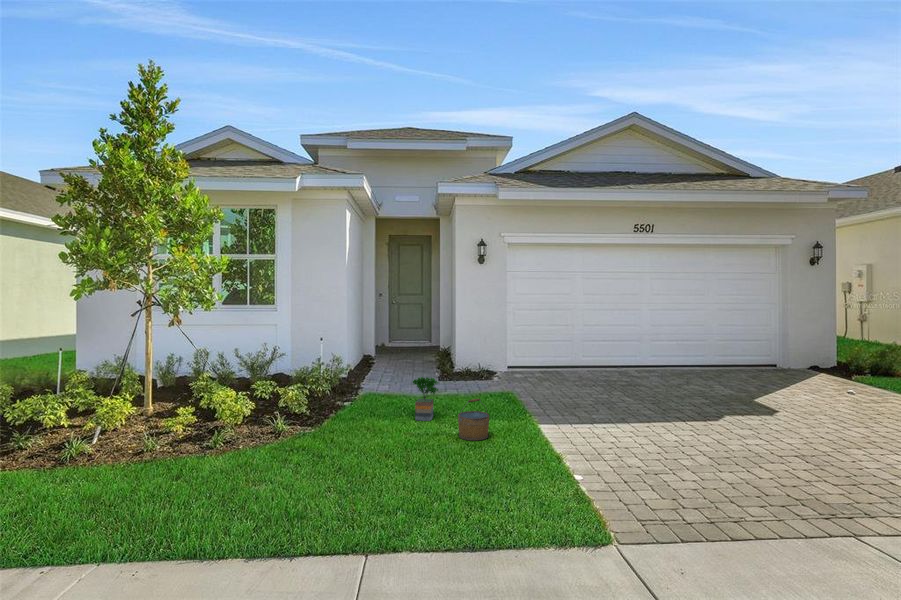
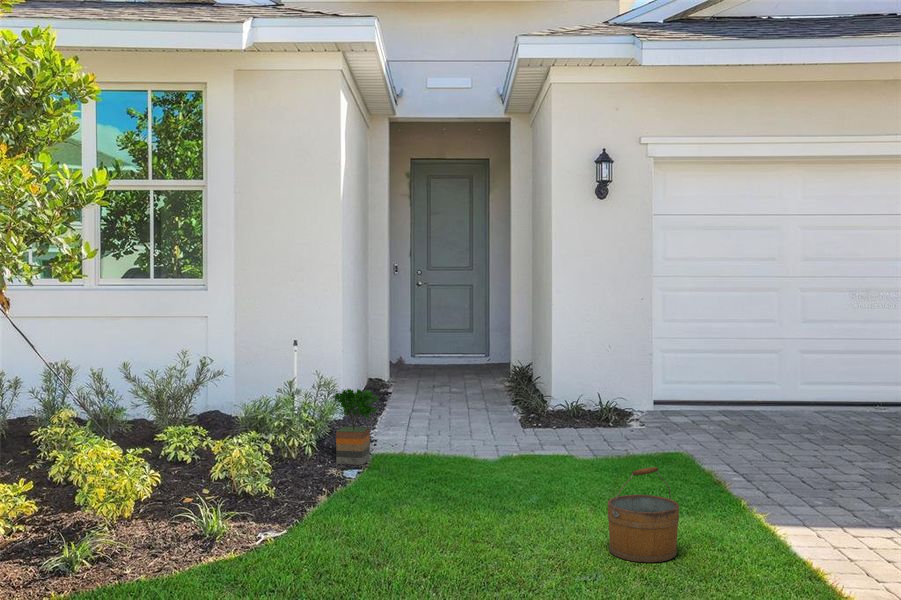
potted tree: present [413,377,438,421] -> present [333,389,378,465]

